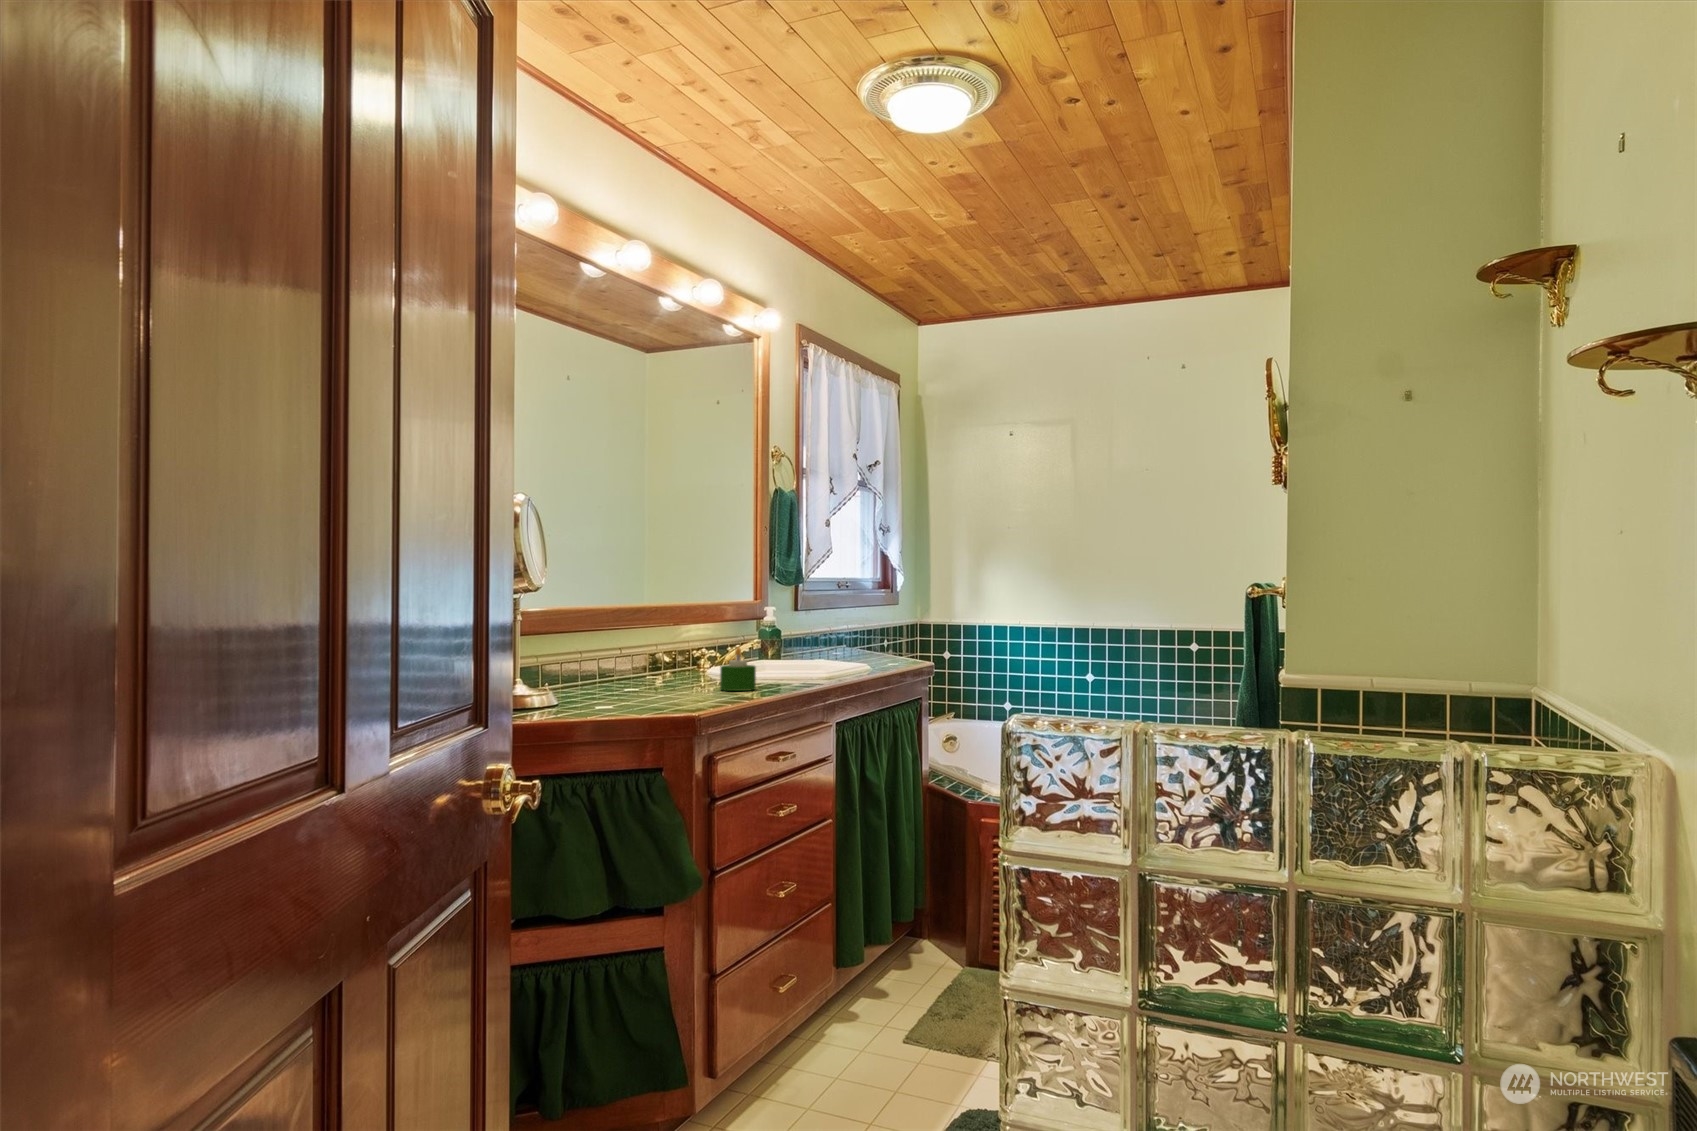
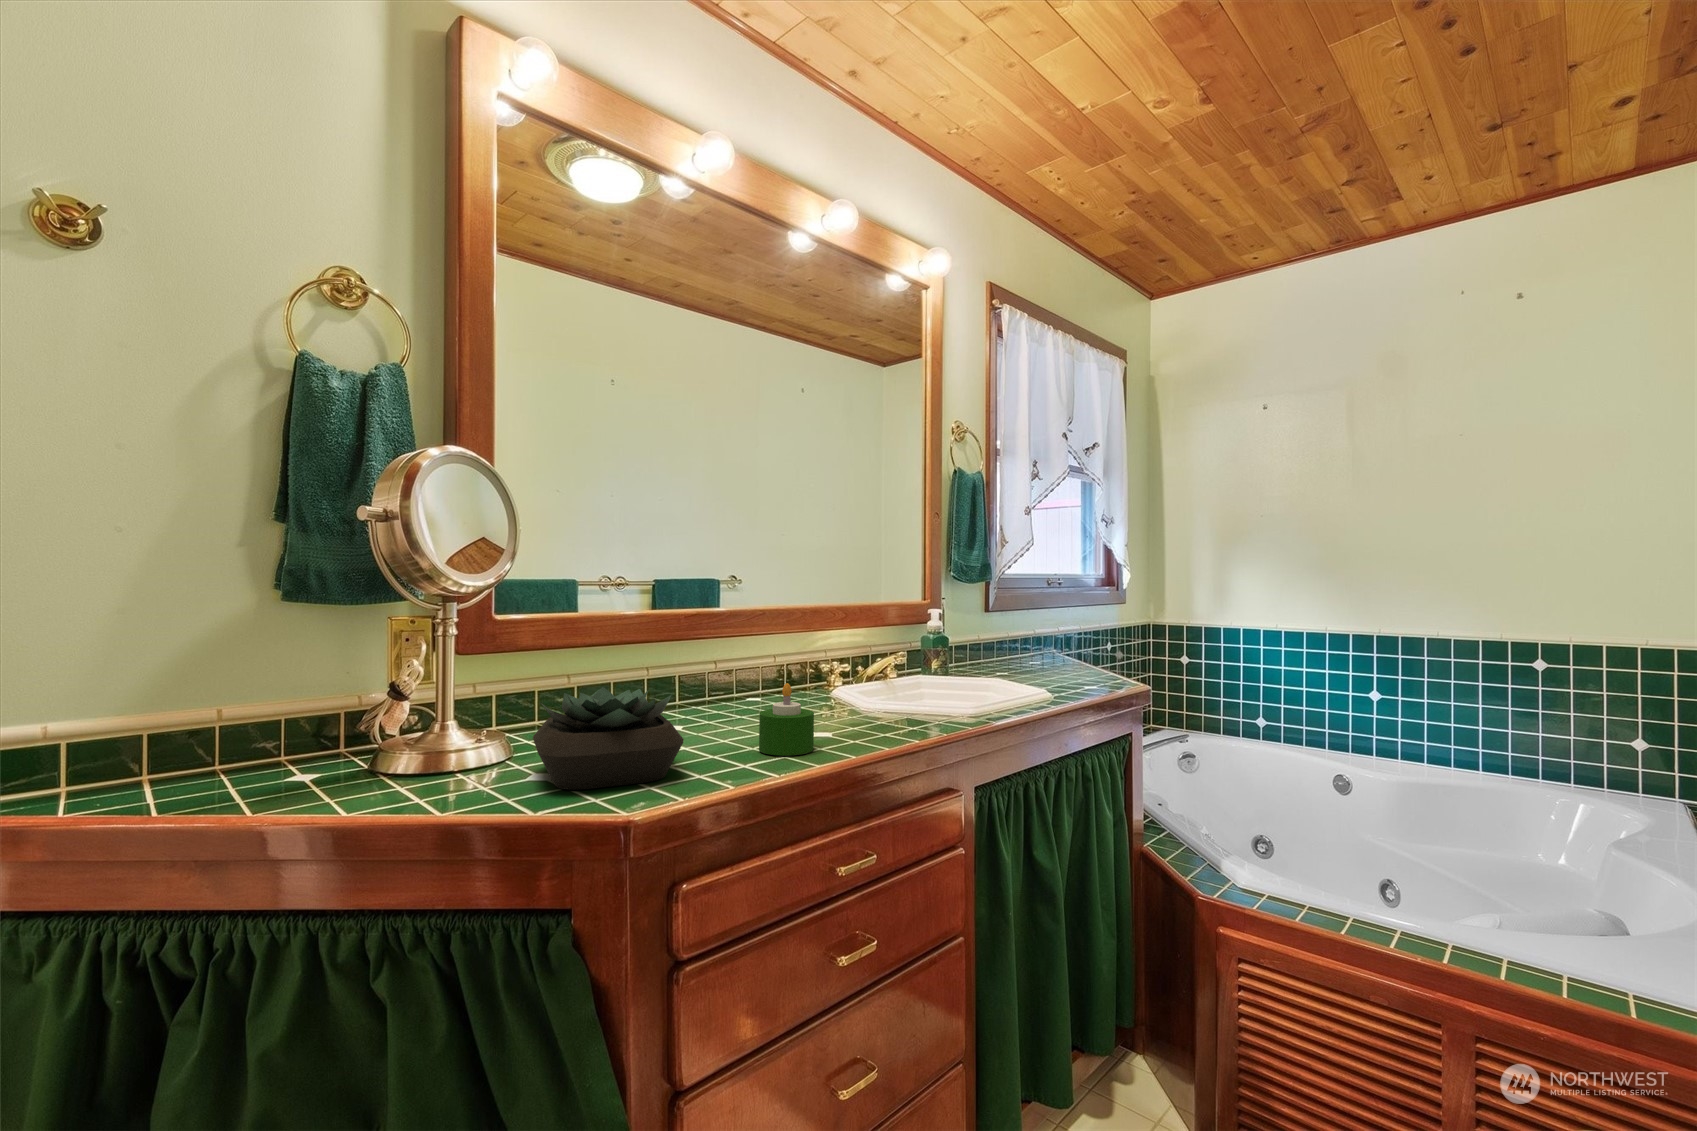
succulent plant: none [601,648,703,703] -> present [533,687,684,790]

